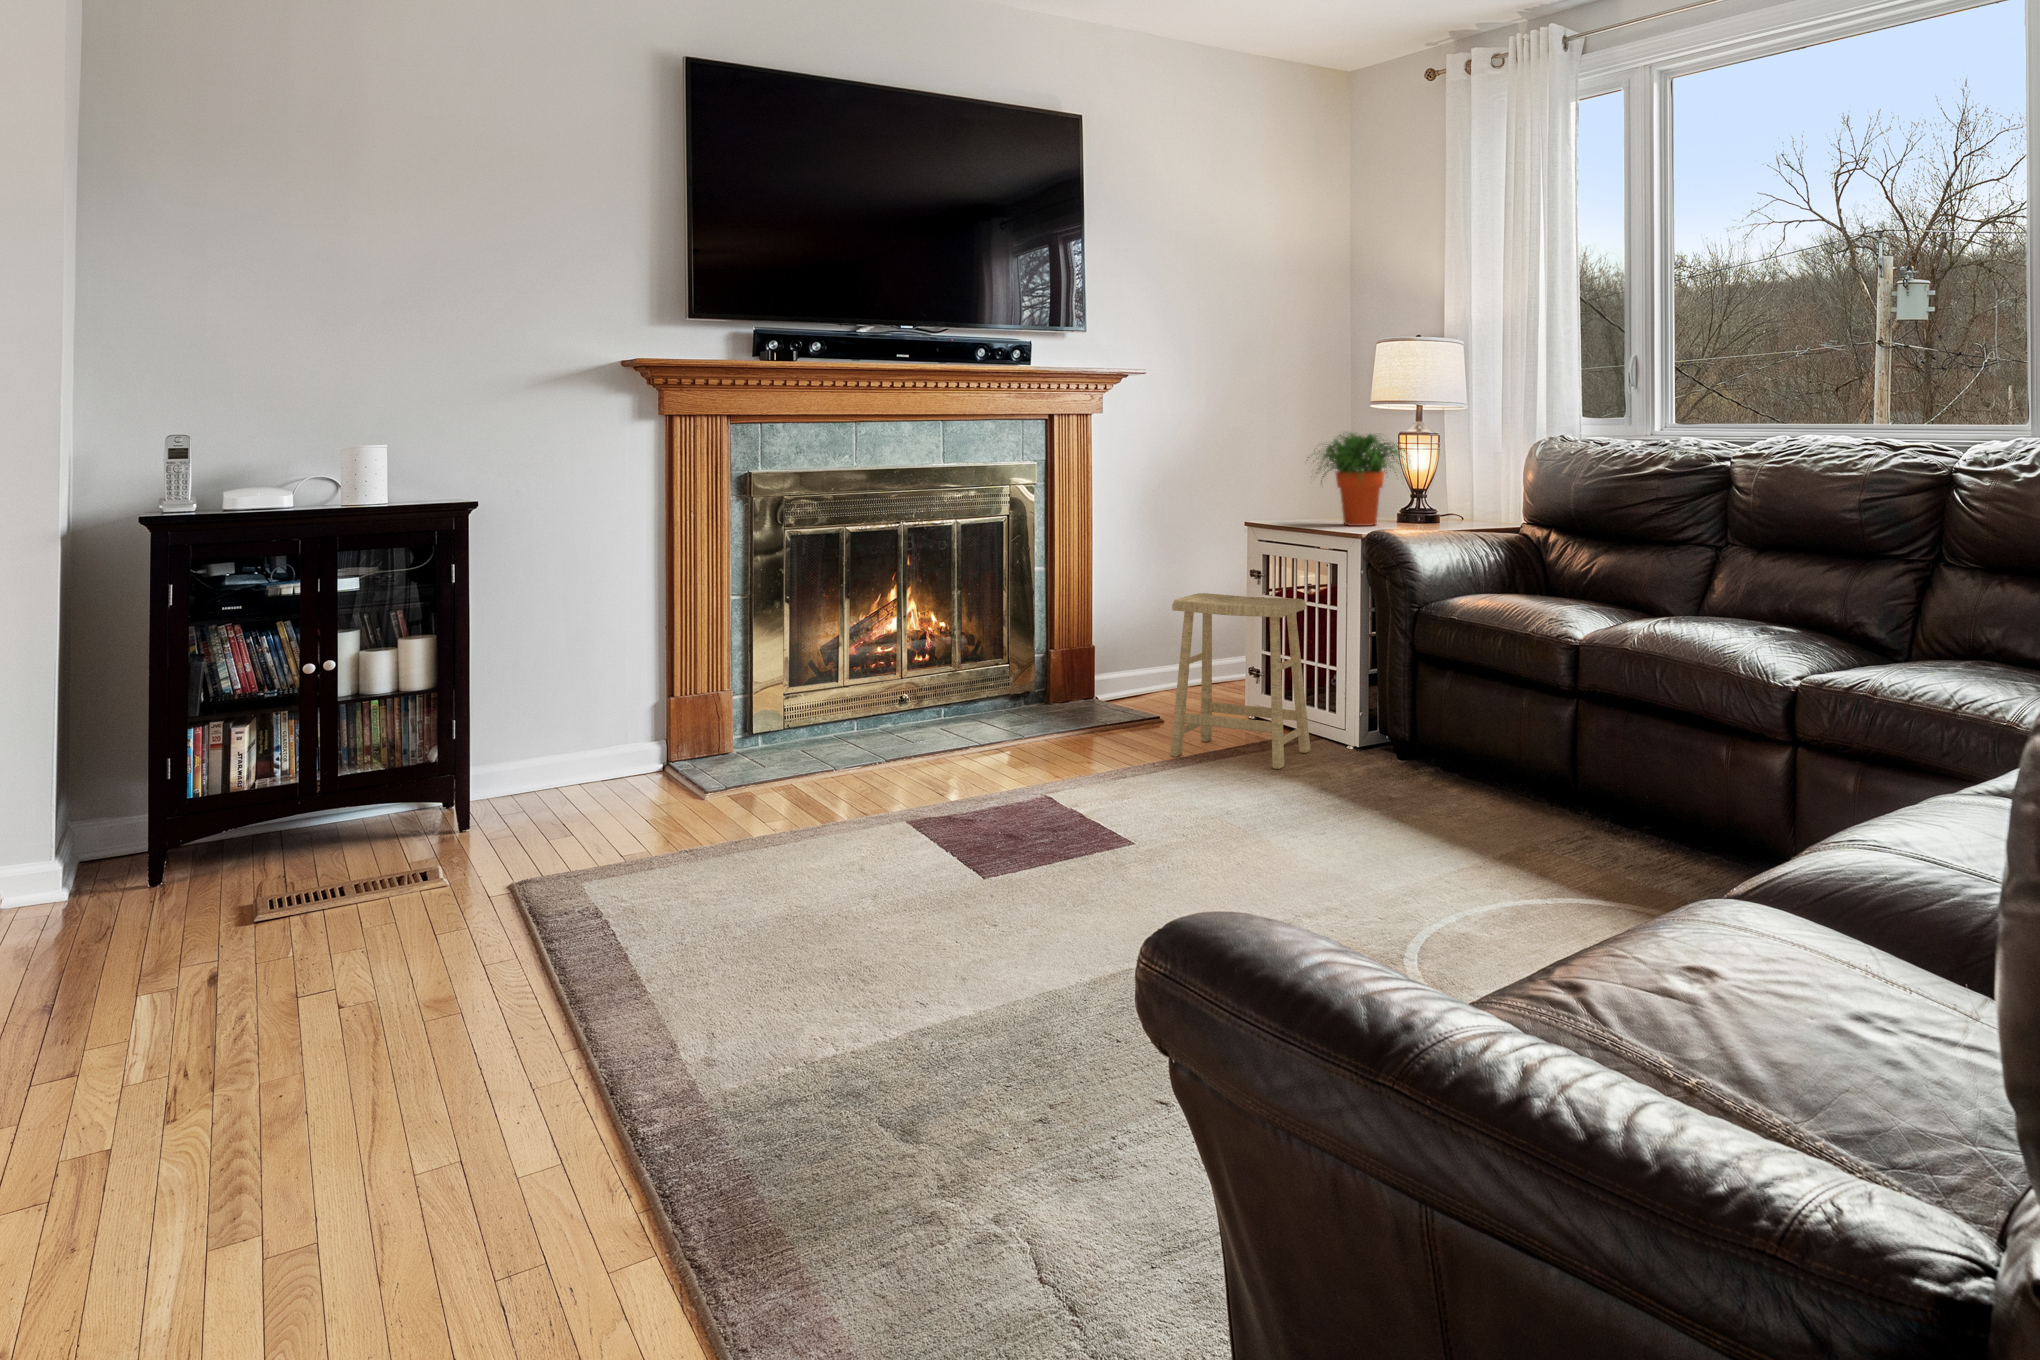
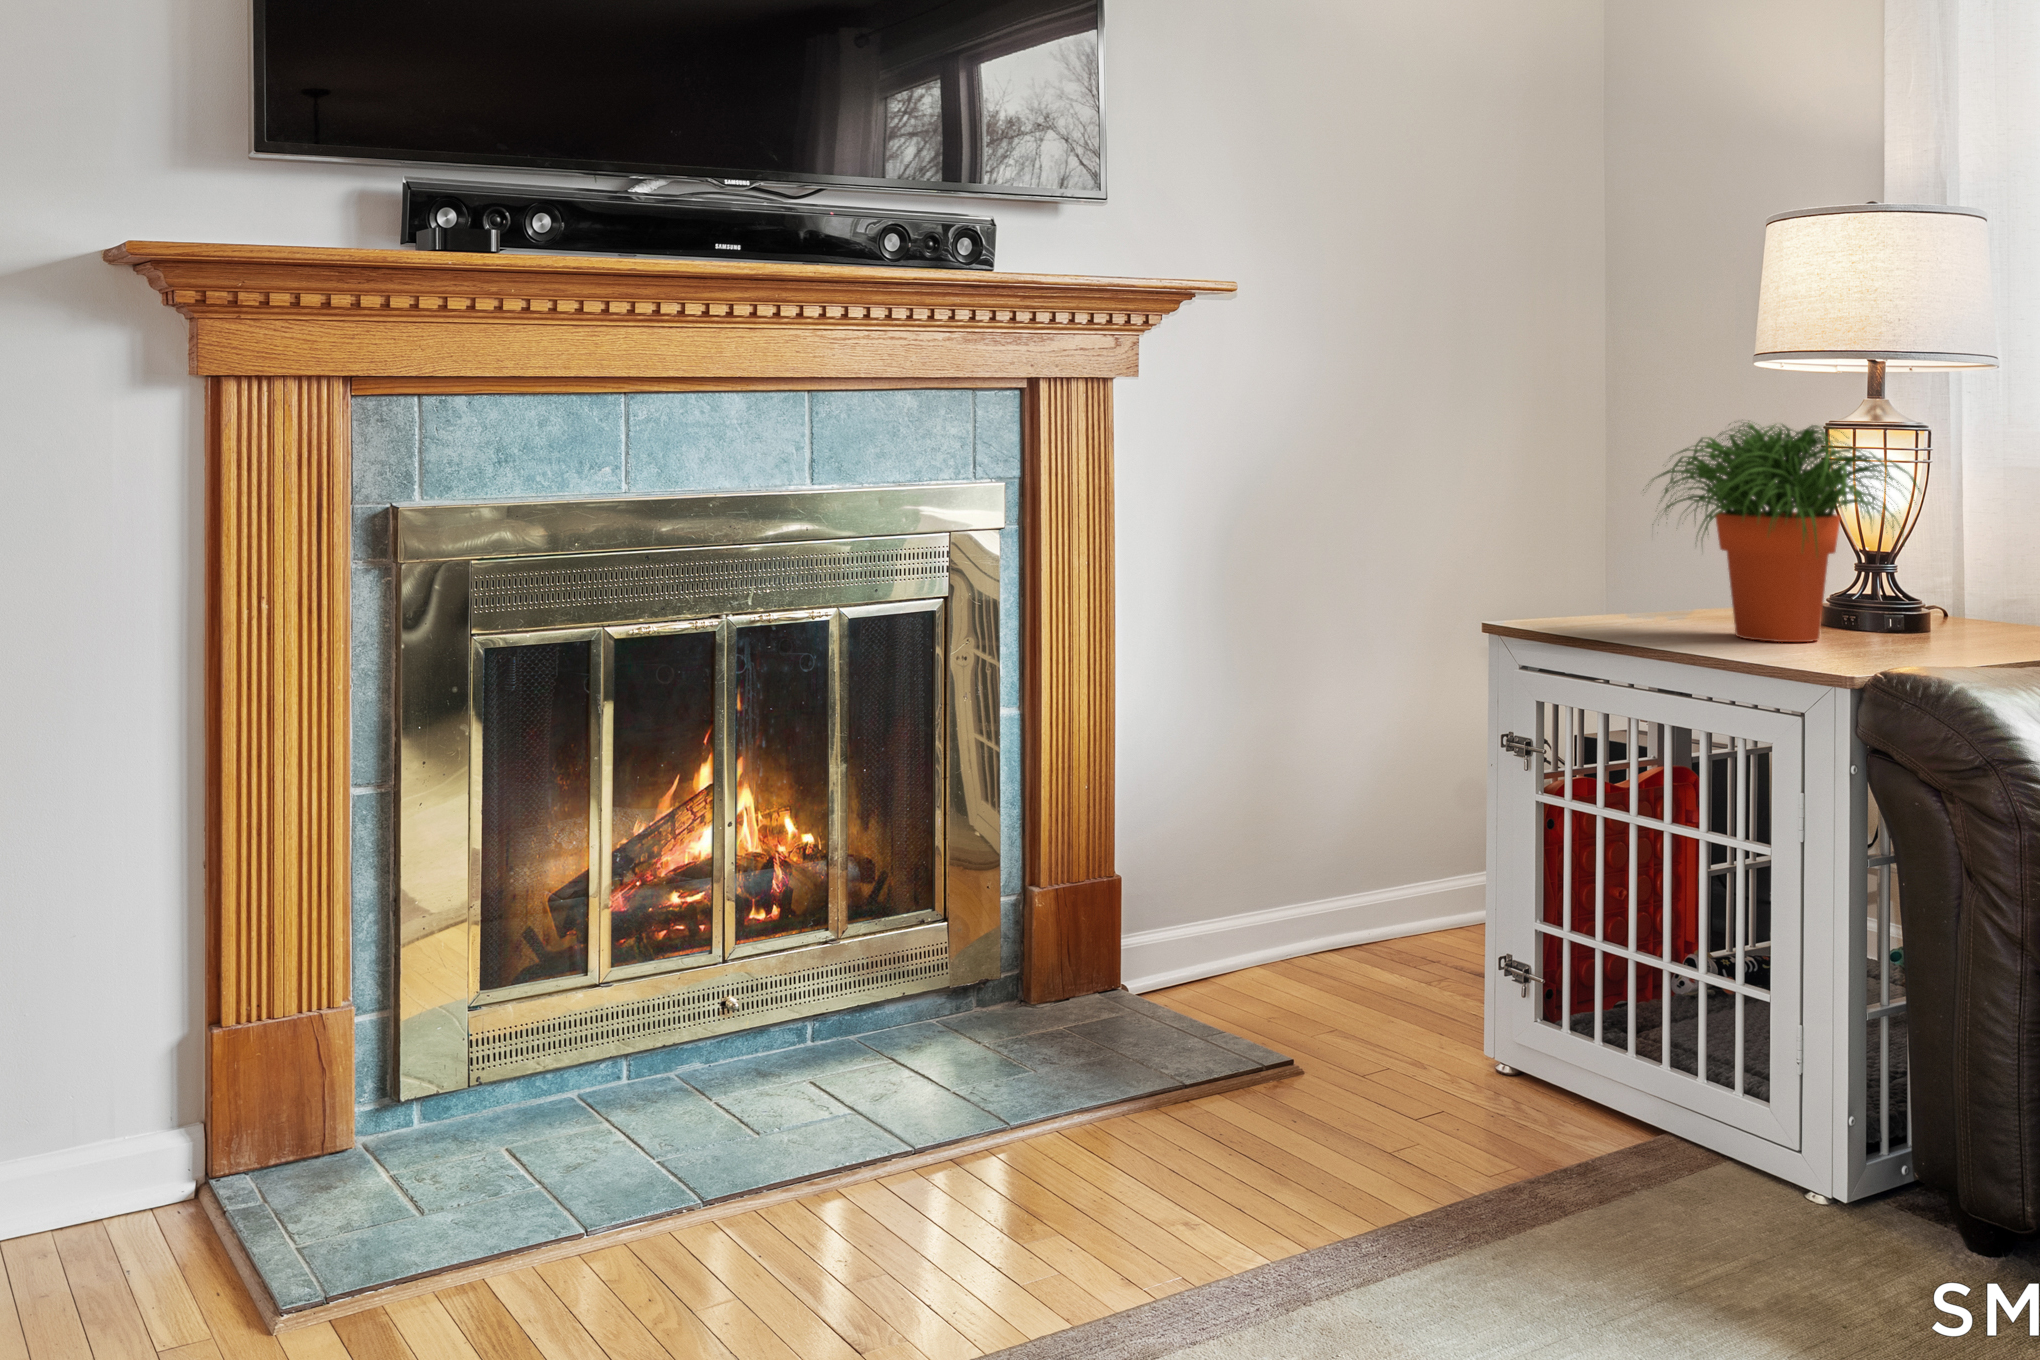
footstool: present [1170,593,1310,769] -> none [1374,798,1711,1266]

